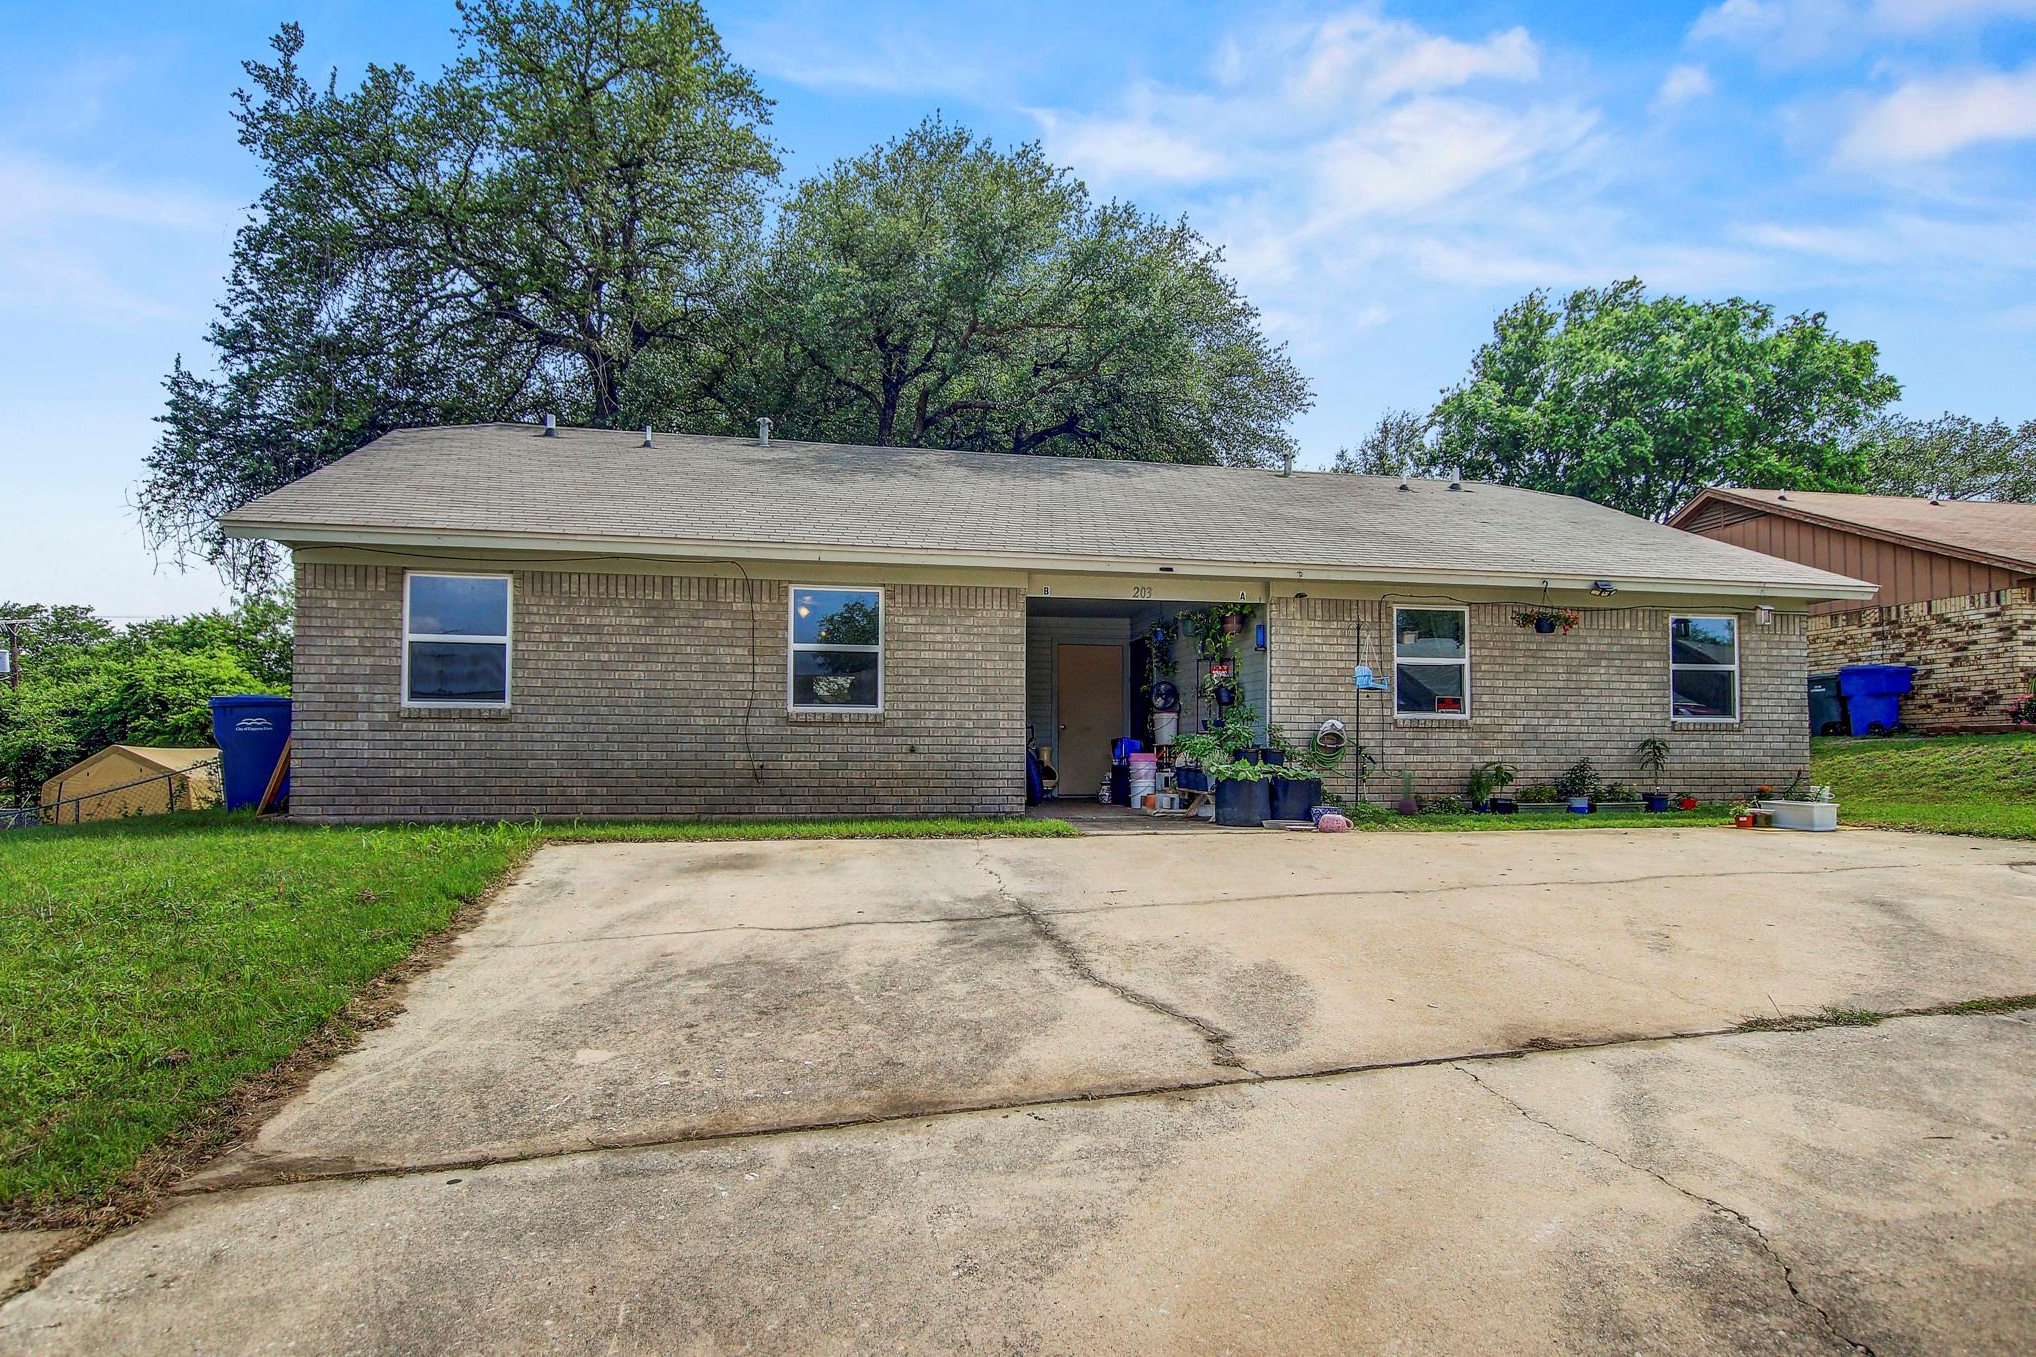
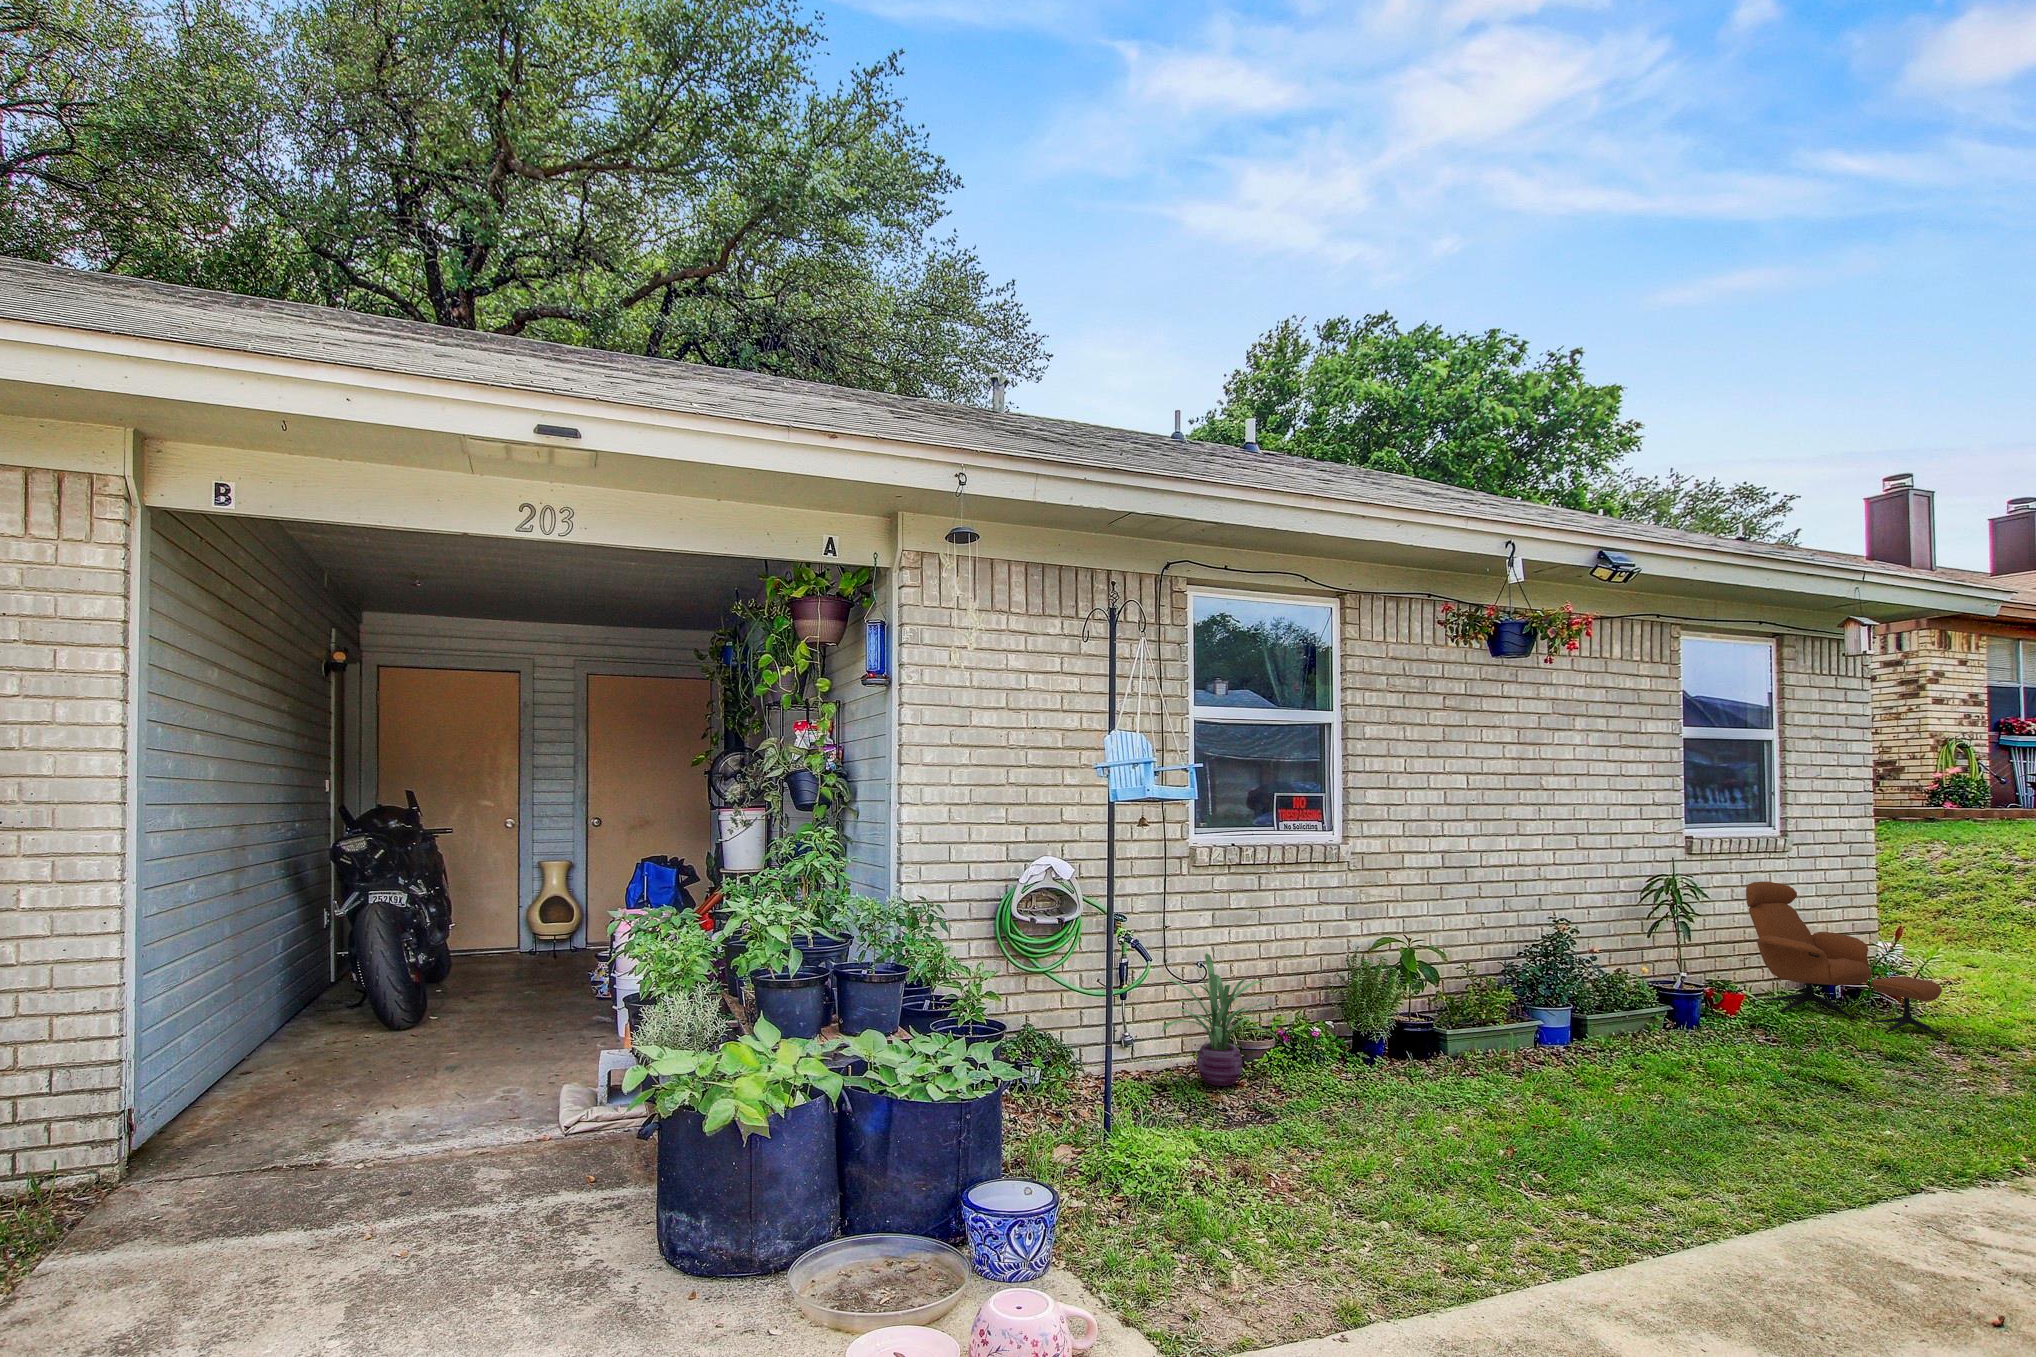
lounge chair: none [1709,747,1787,817] -> present [1746,882,1946,1039]

